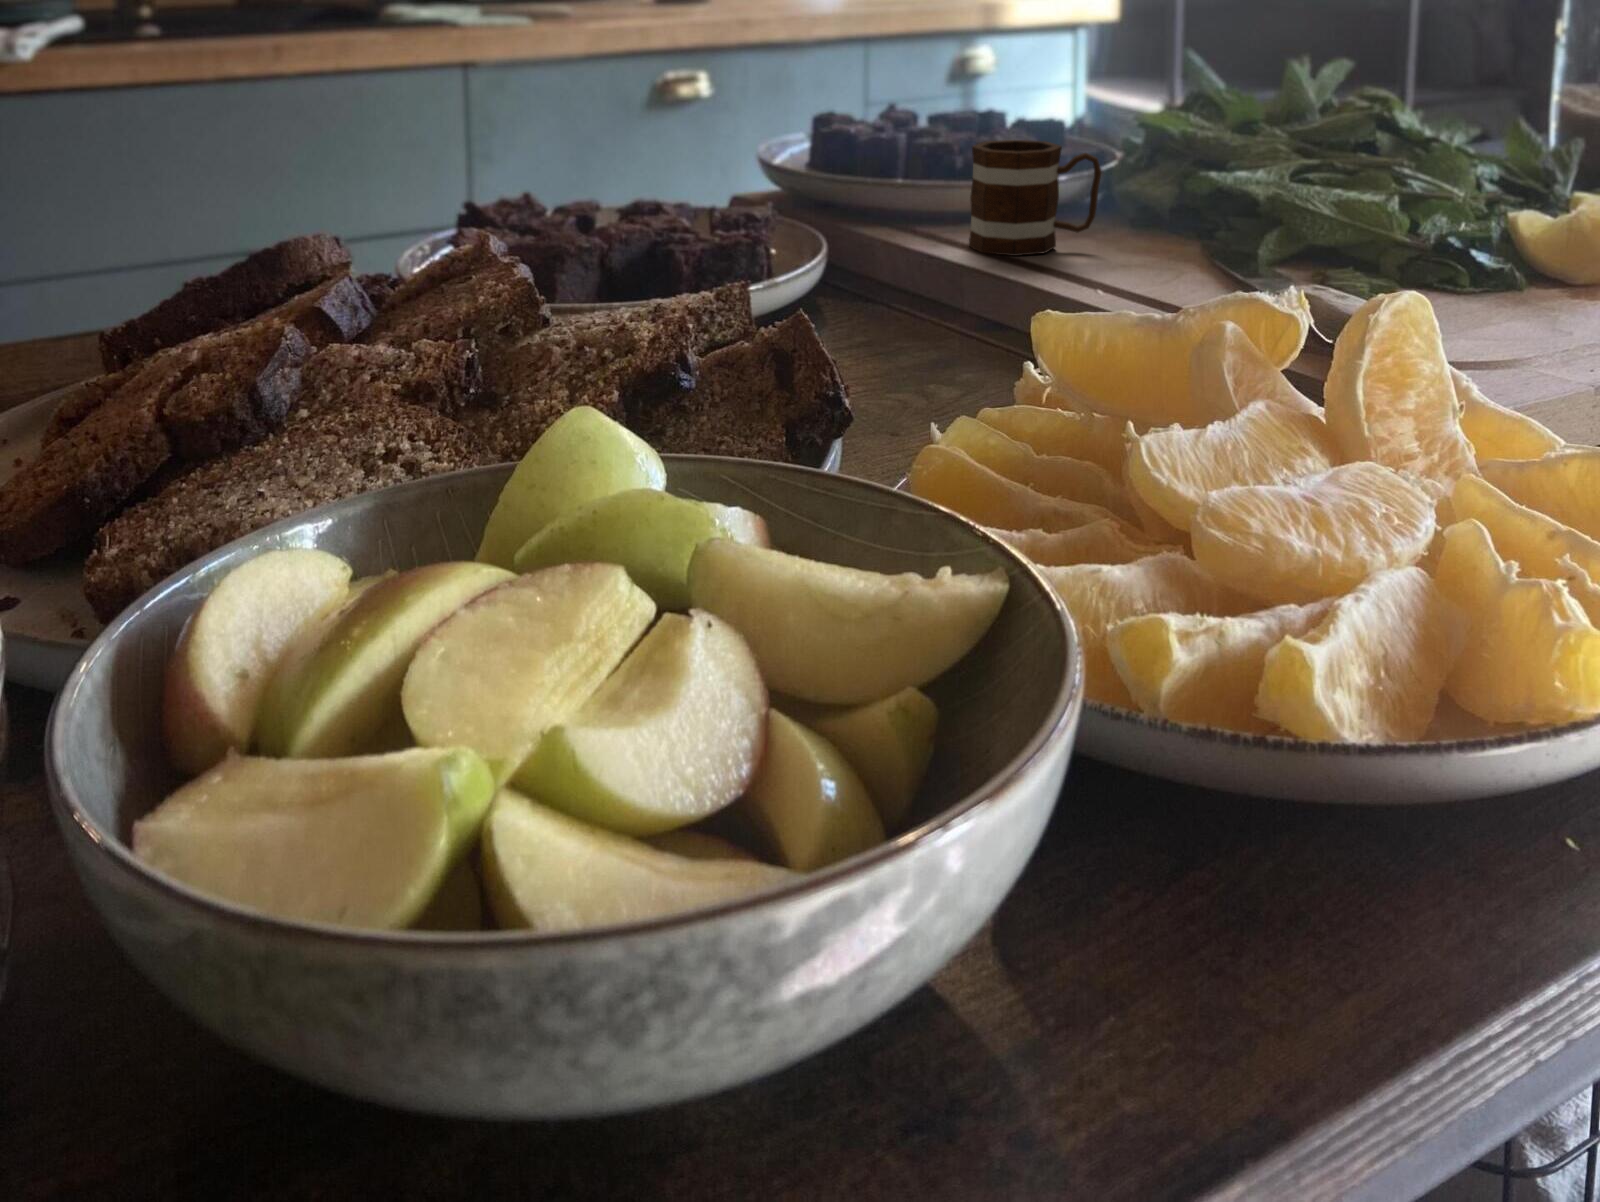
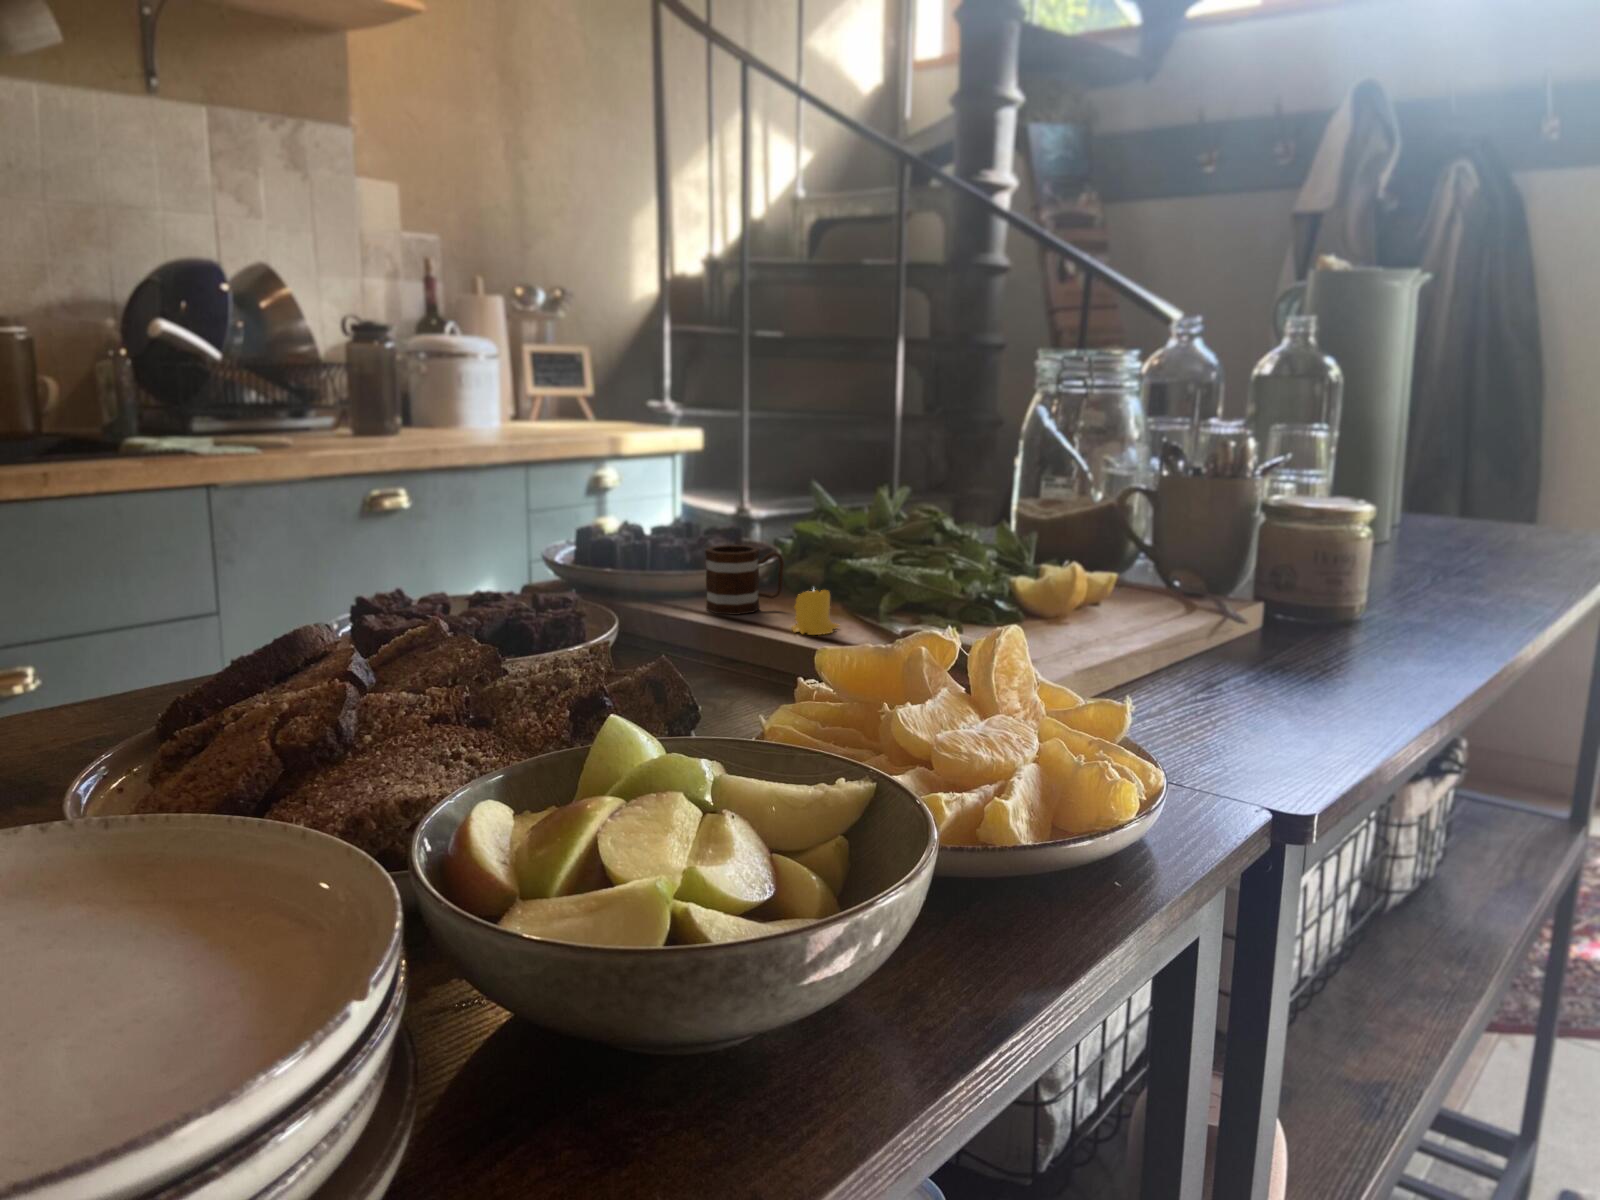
candle: none [1092,210,1177,295] -> present [791,590,839,635]

